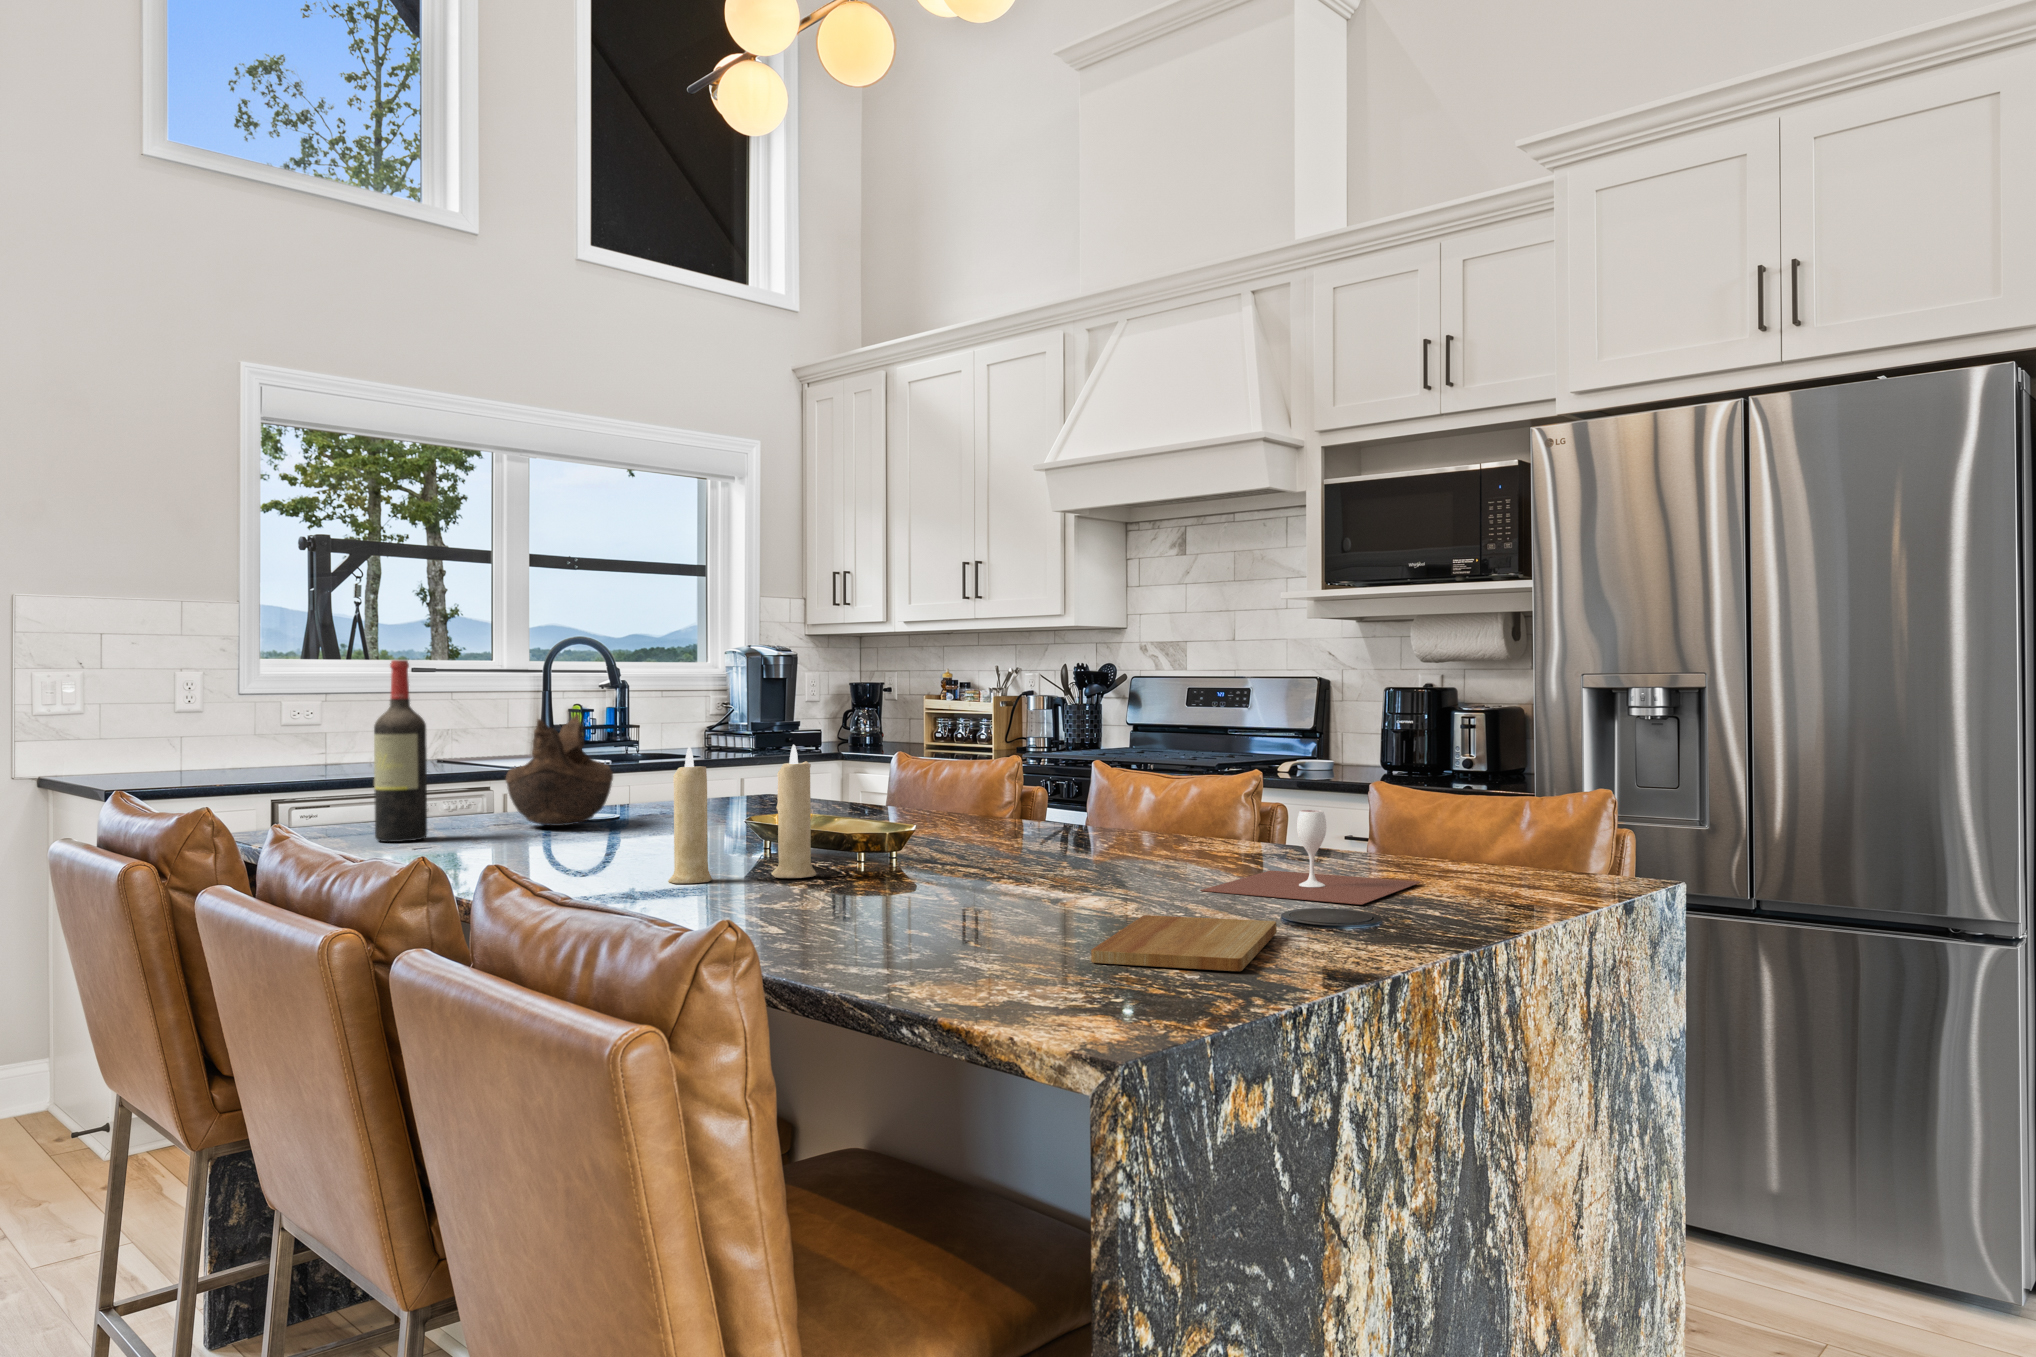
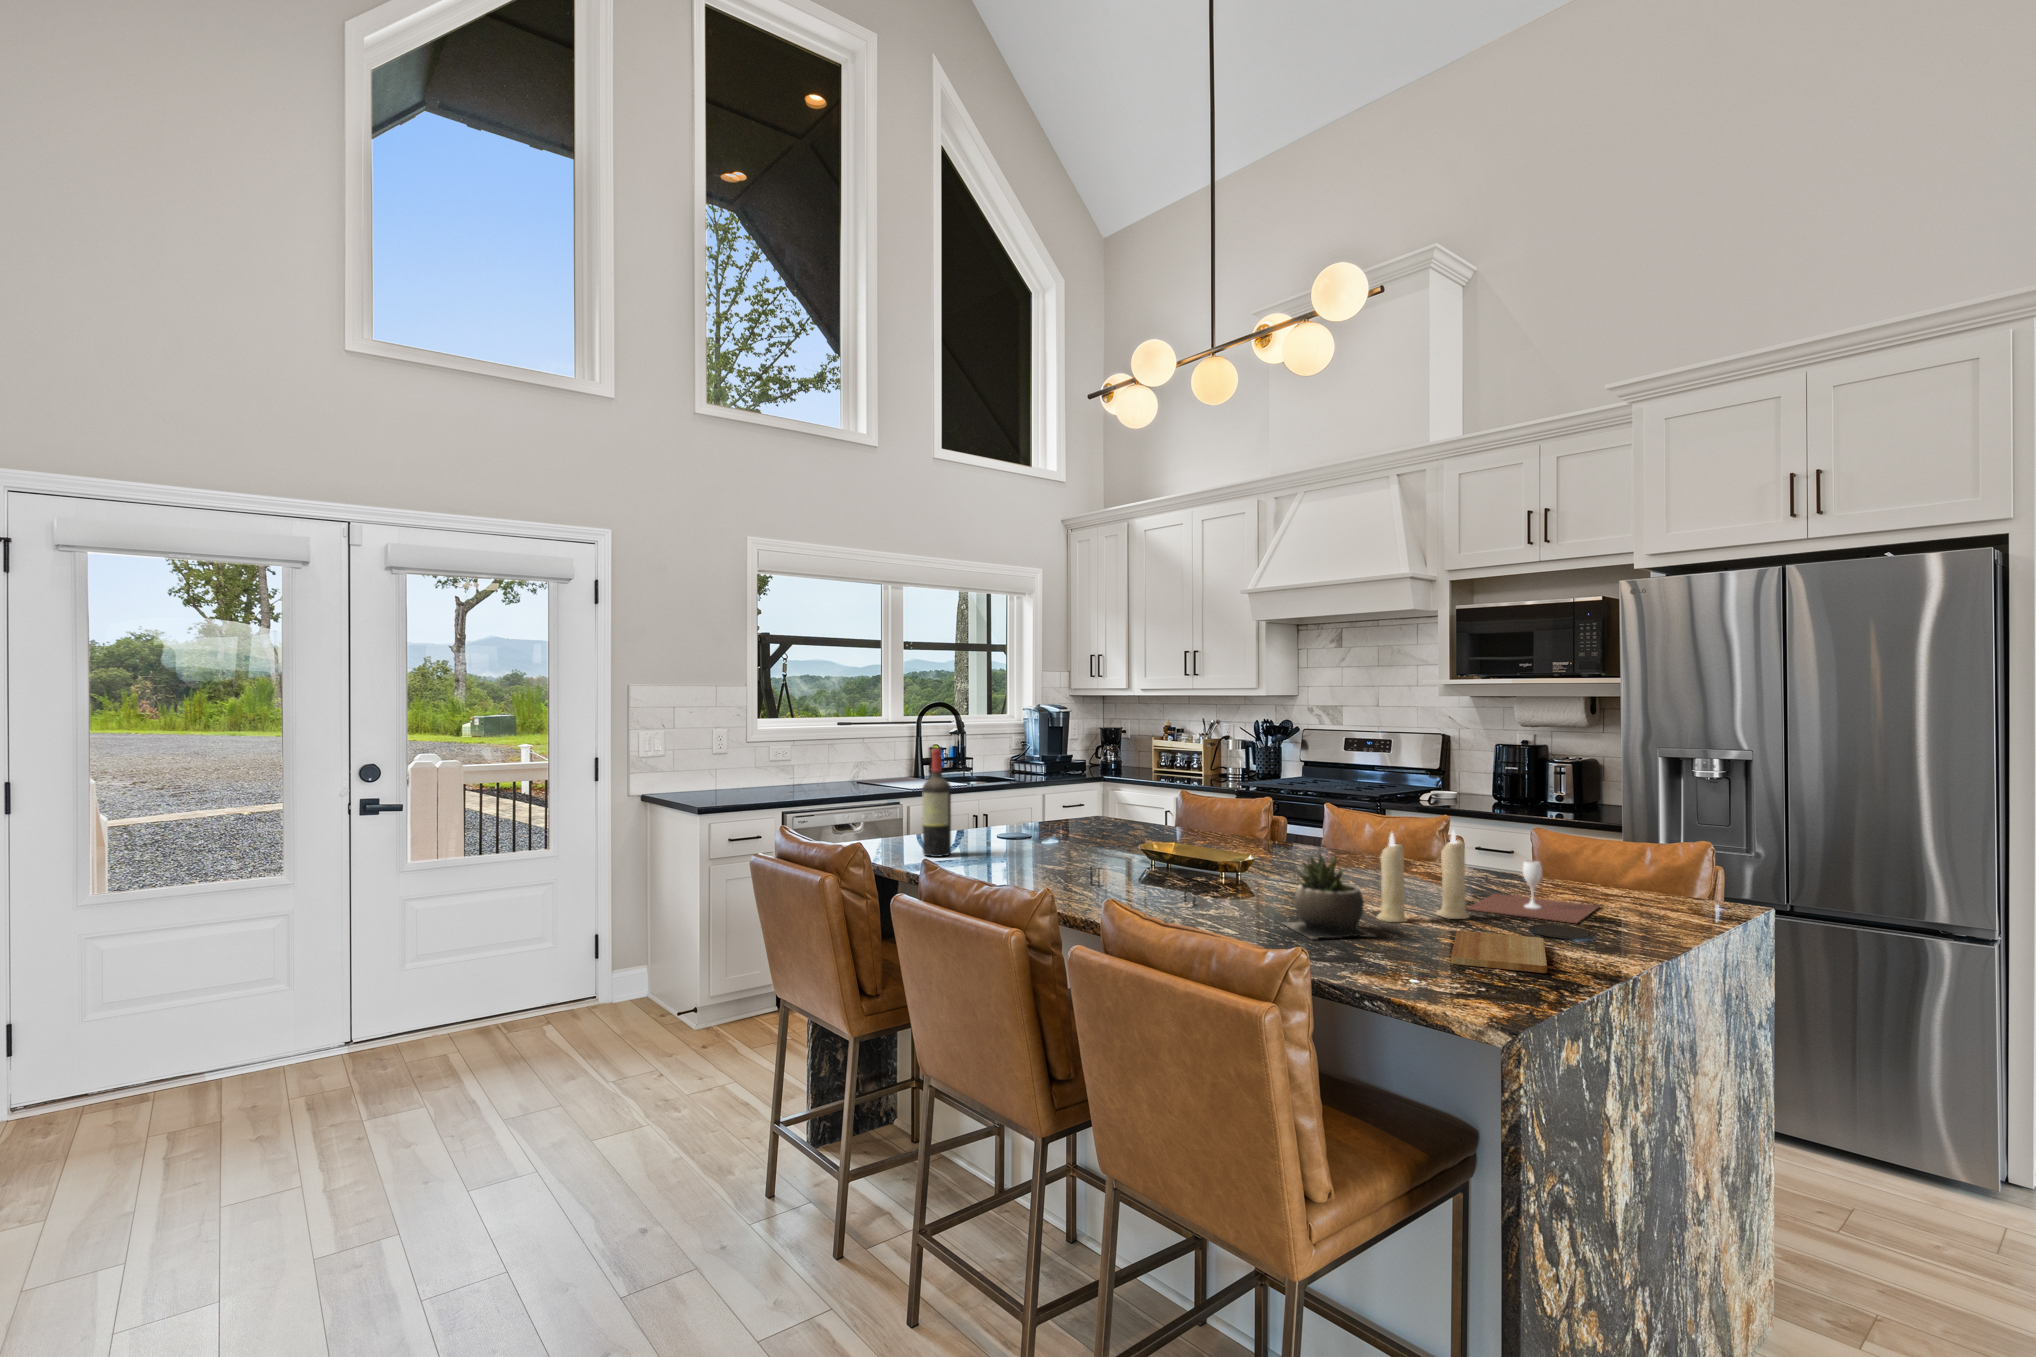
decorative bowl: present [506,714,613,826] -> none [984,774,1046,845]
candle: present [668,745,816,883] -> present [1377,831,1469,922]
succulent plant: none [861,788,1005,934] -> present [1283,855,1373,939]

